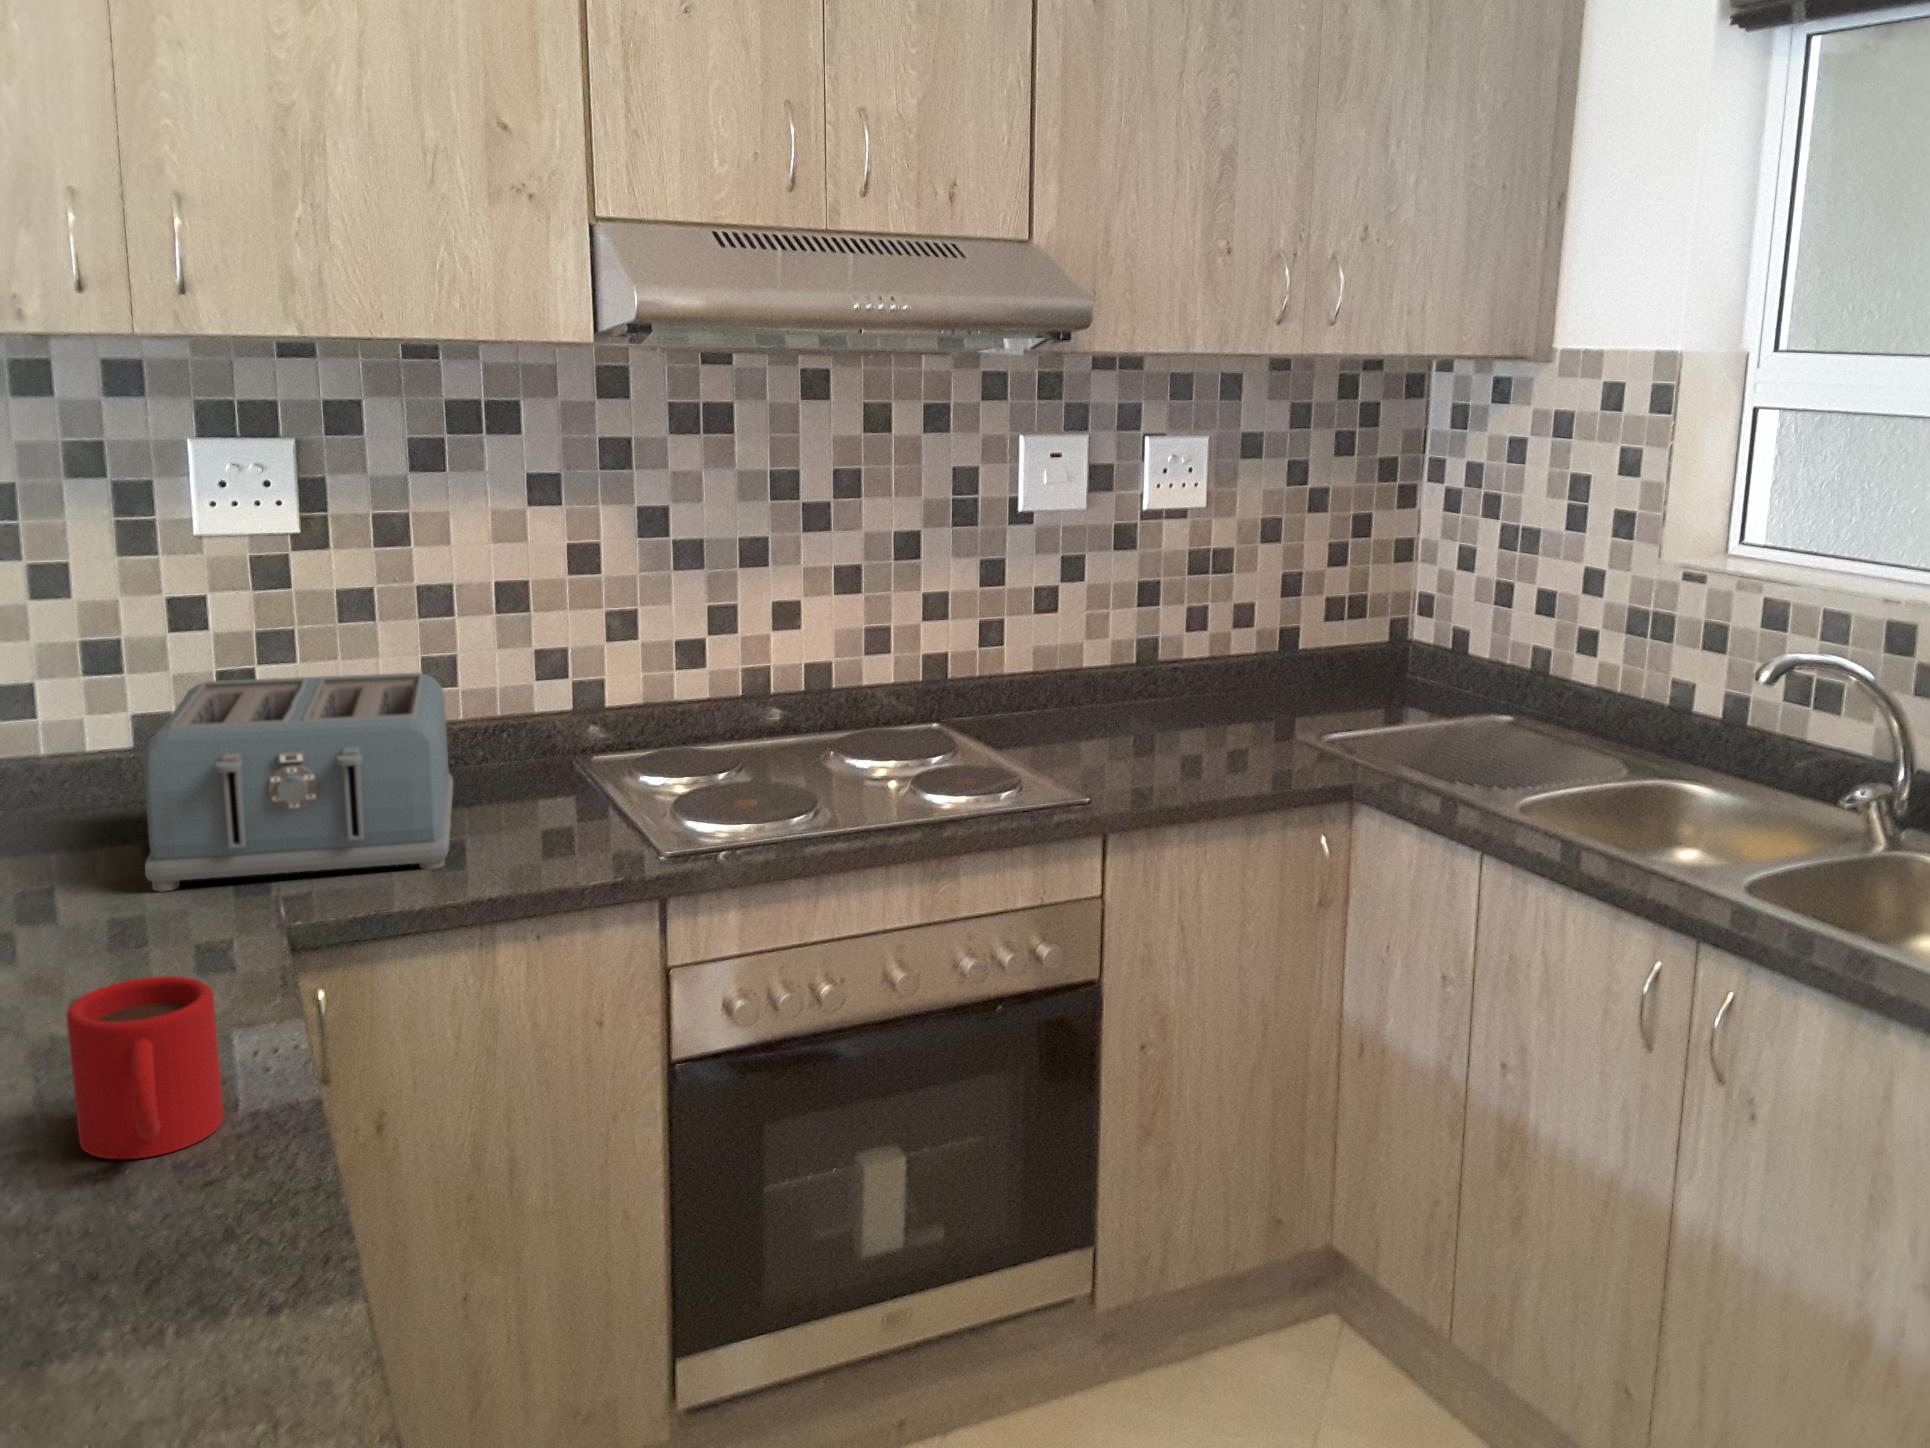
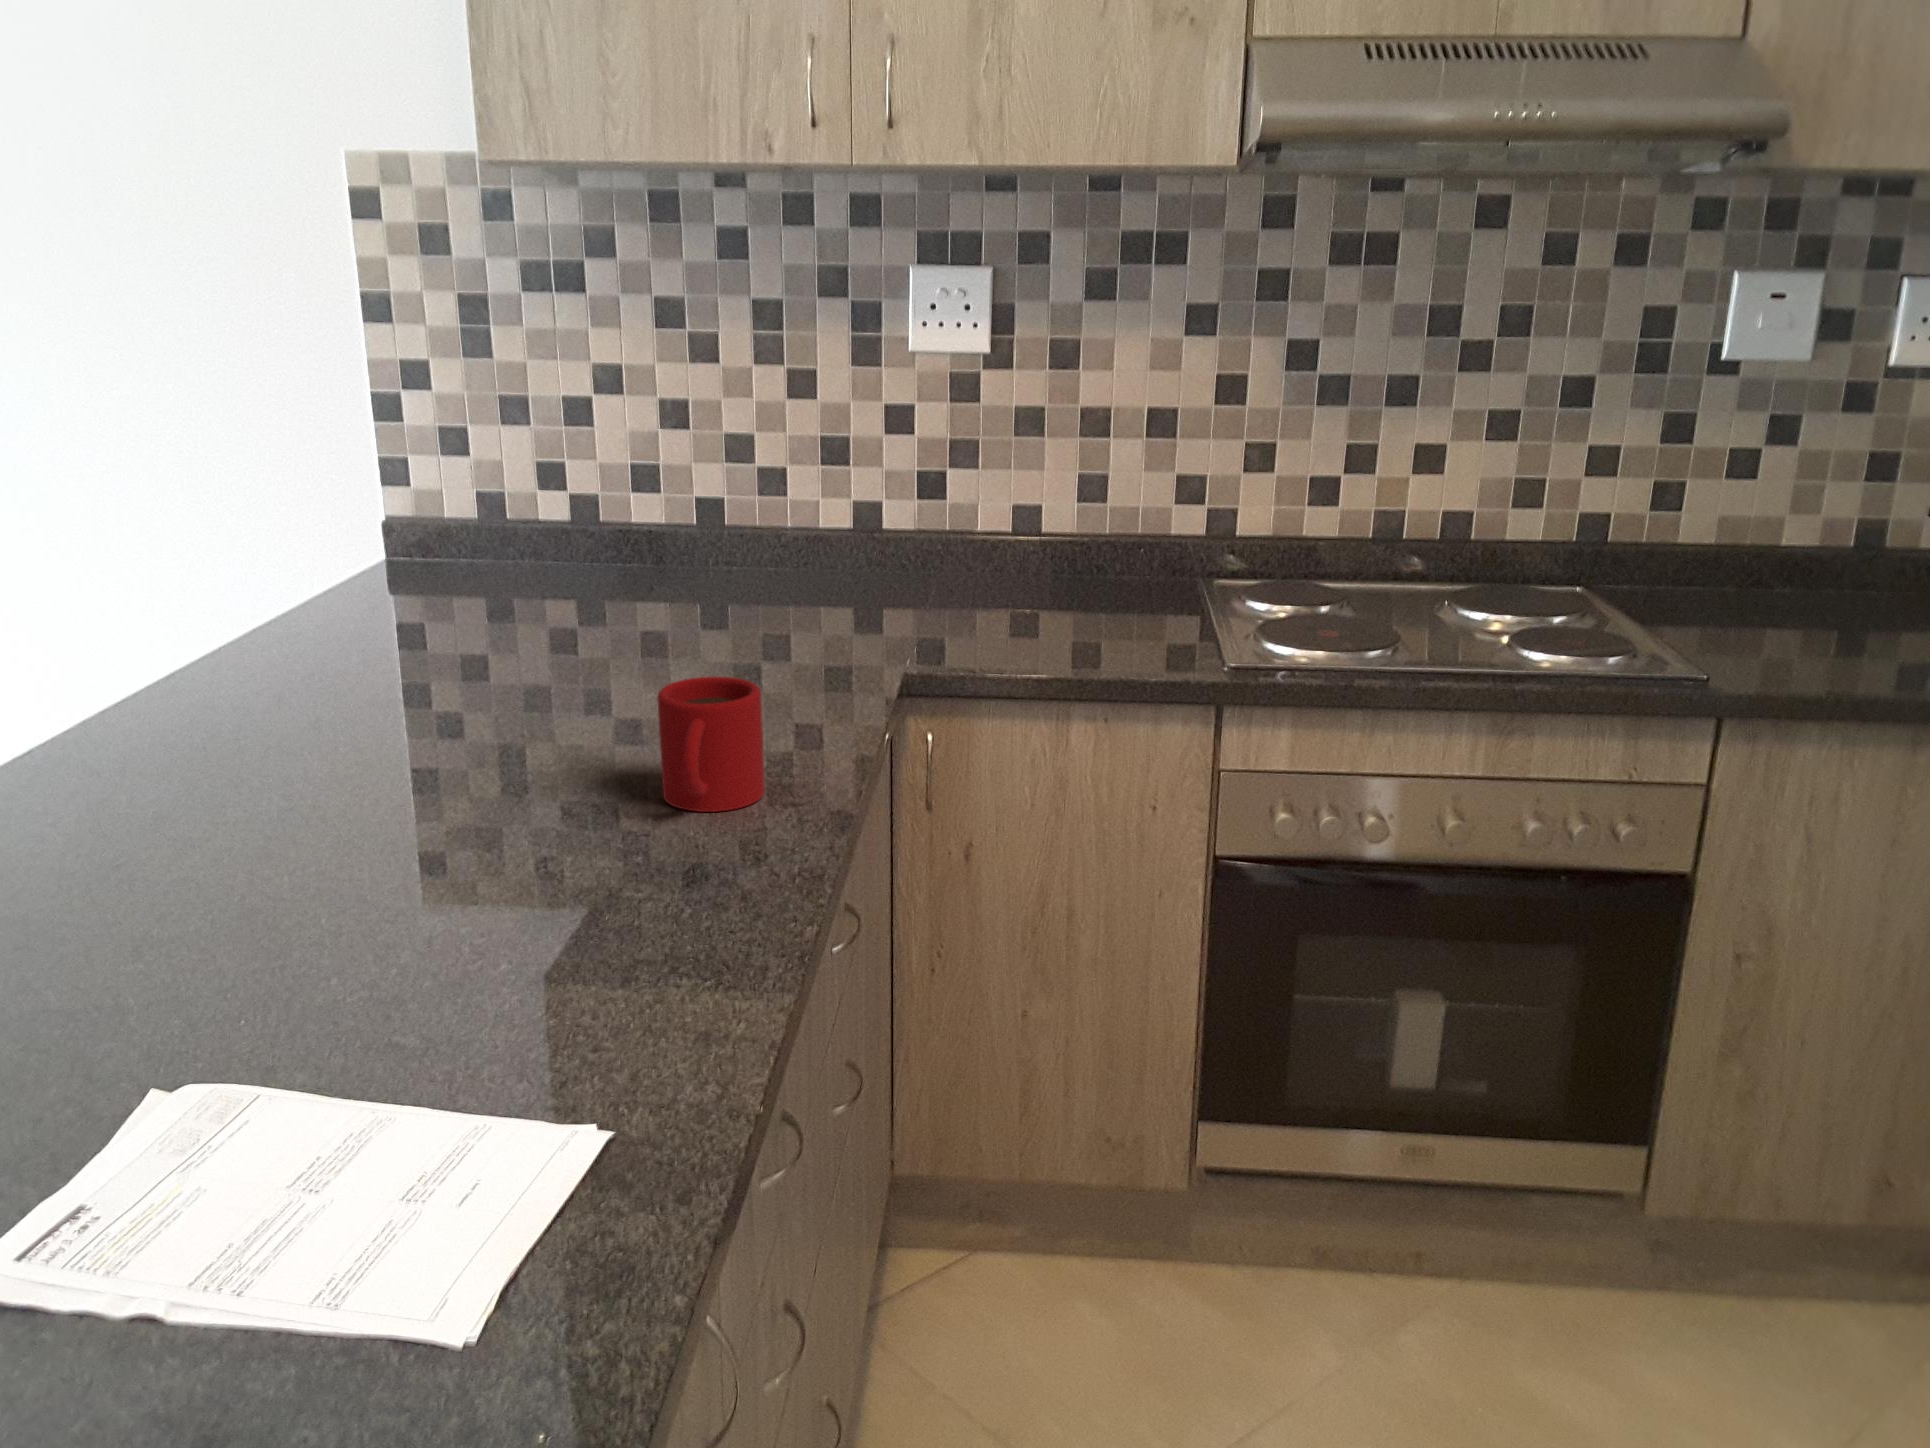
toaster: present [143,673,453,892] -> none [820,475,1086,652]

